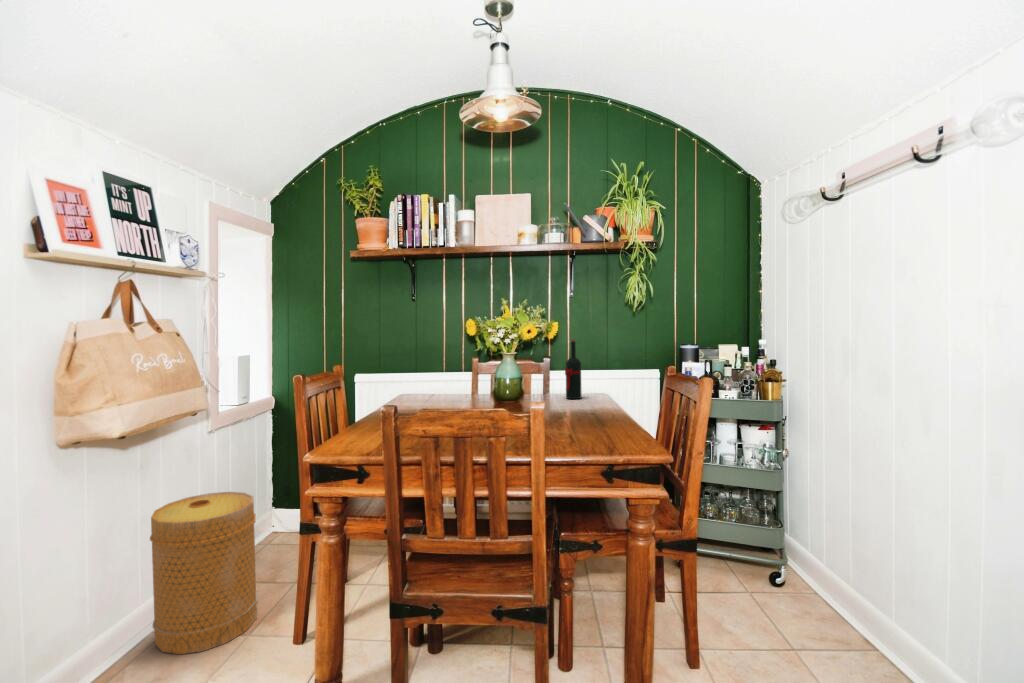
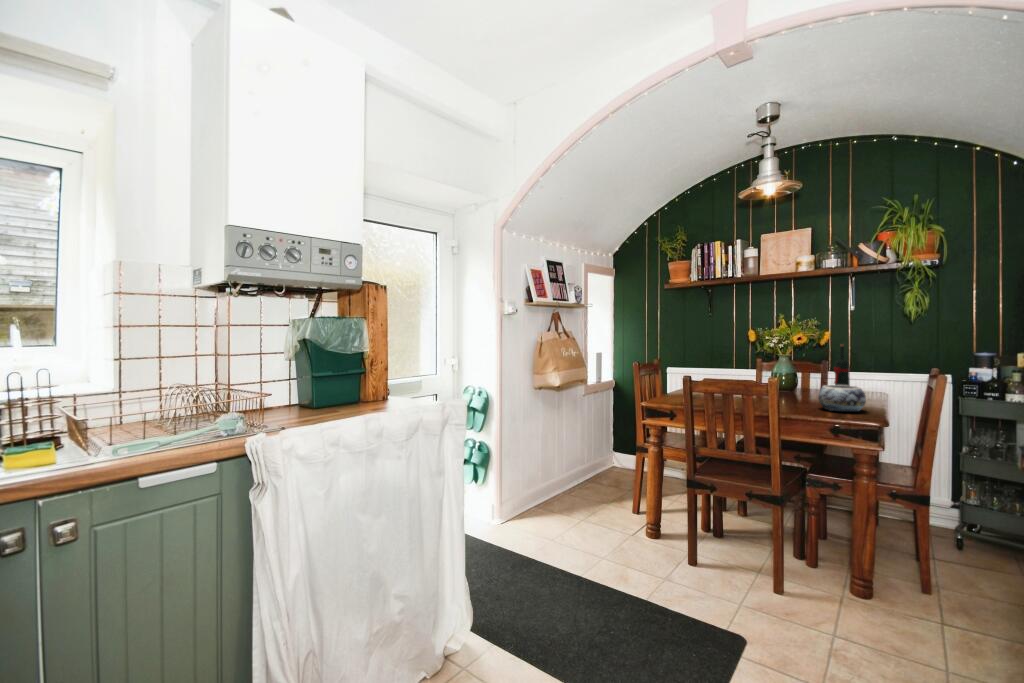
decorative bowl: none [570,397,626,438] -> present [818,385,866,412]
basket: present [150,492,258,654] -> none [562,428,612,507]

